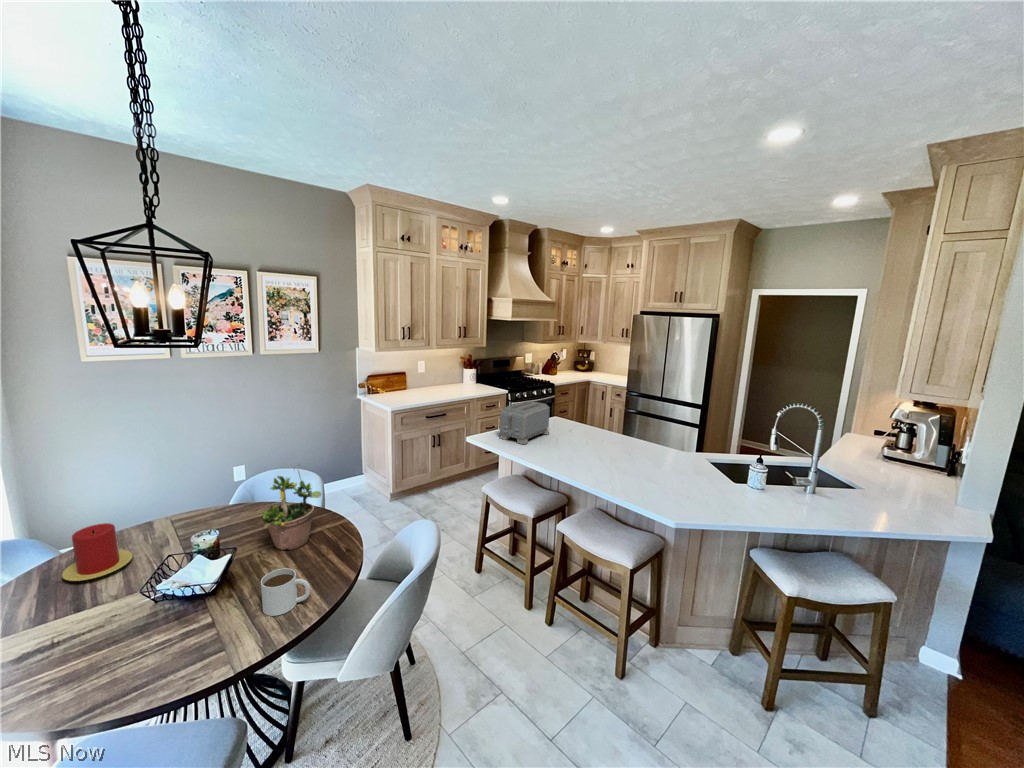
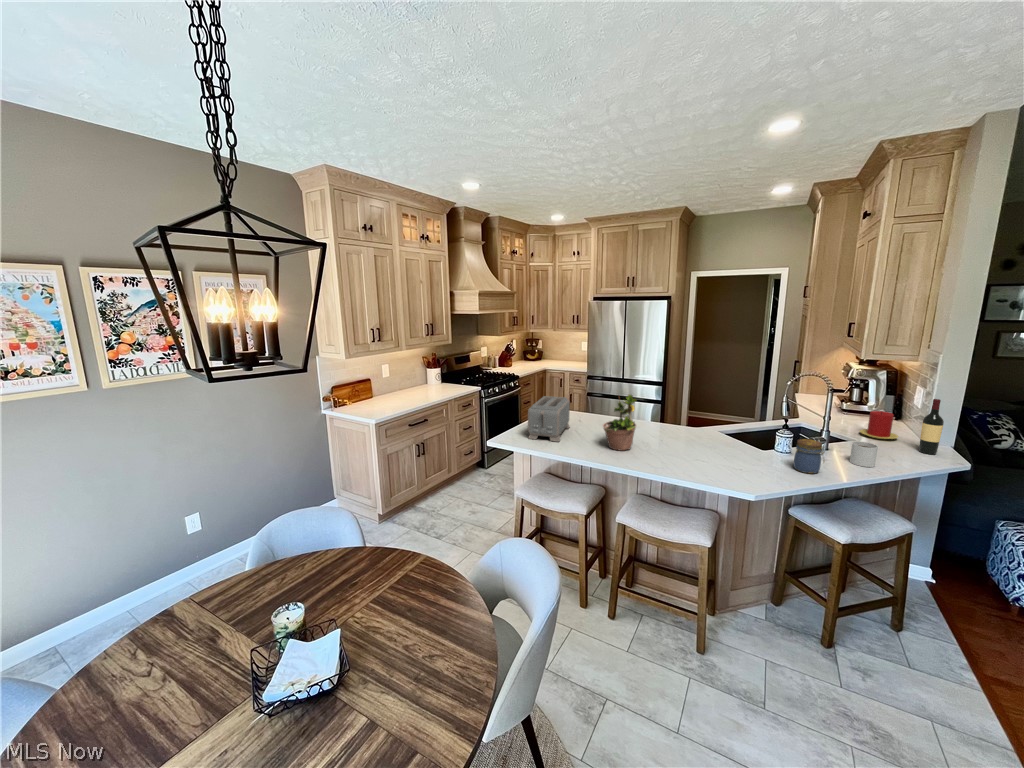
wine bottle: none [937,450,970,518] -> present [919,399,944,454]
potted plant: present [259,471,321,550] -> present [603,395,636,450]
jar: none [745,473,778,512] -> present [794,439,825,474]
candle: present [62,523,132,581] -> present [860,411,898,439]
mug: present [261,568,310,616] -> present [850,441,878,467]

